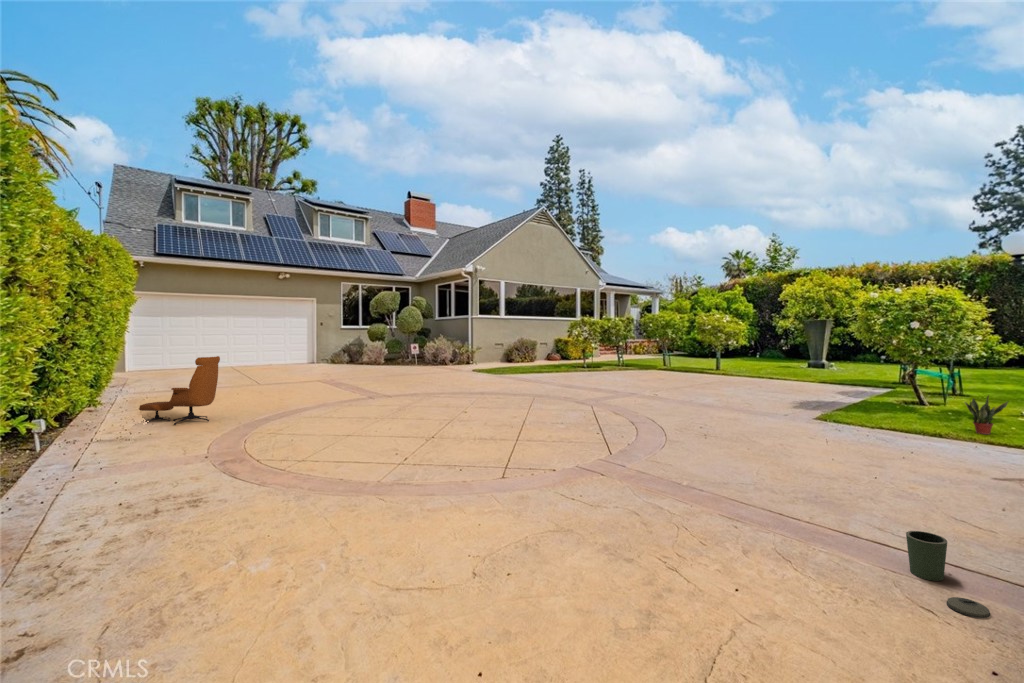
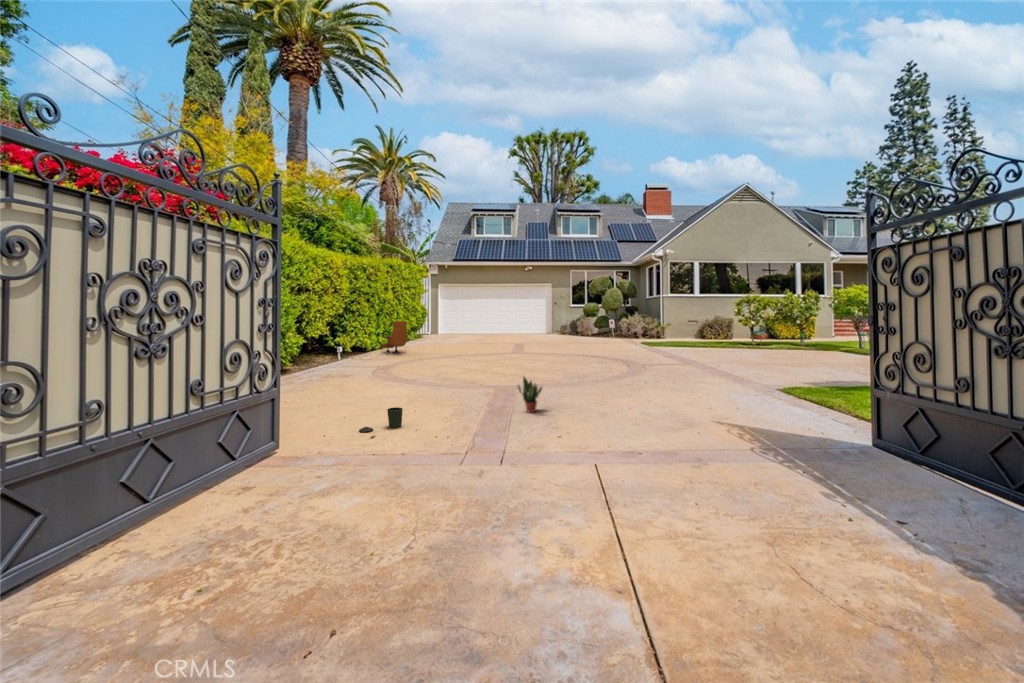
potted plant: present [965,395,1008,434] -> present [518,377,542,412]

